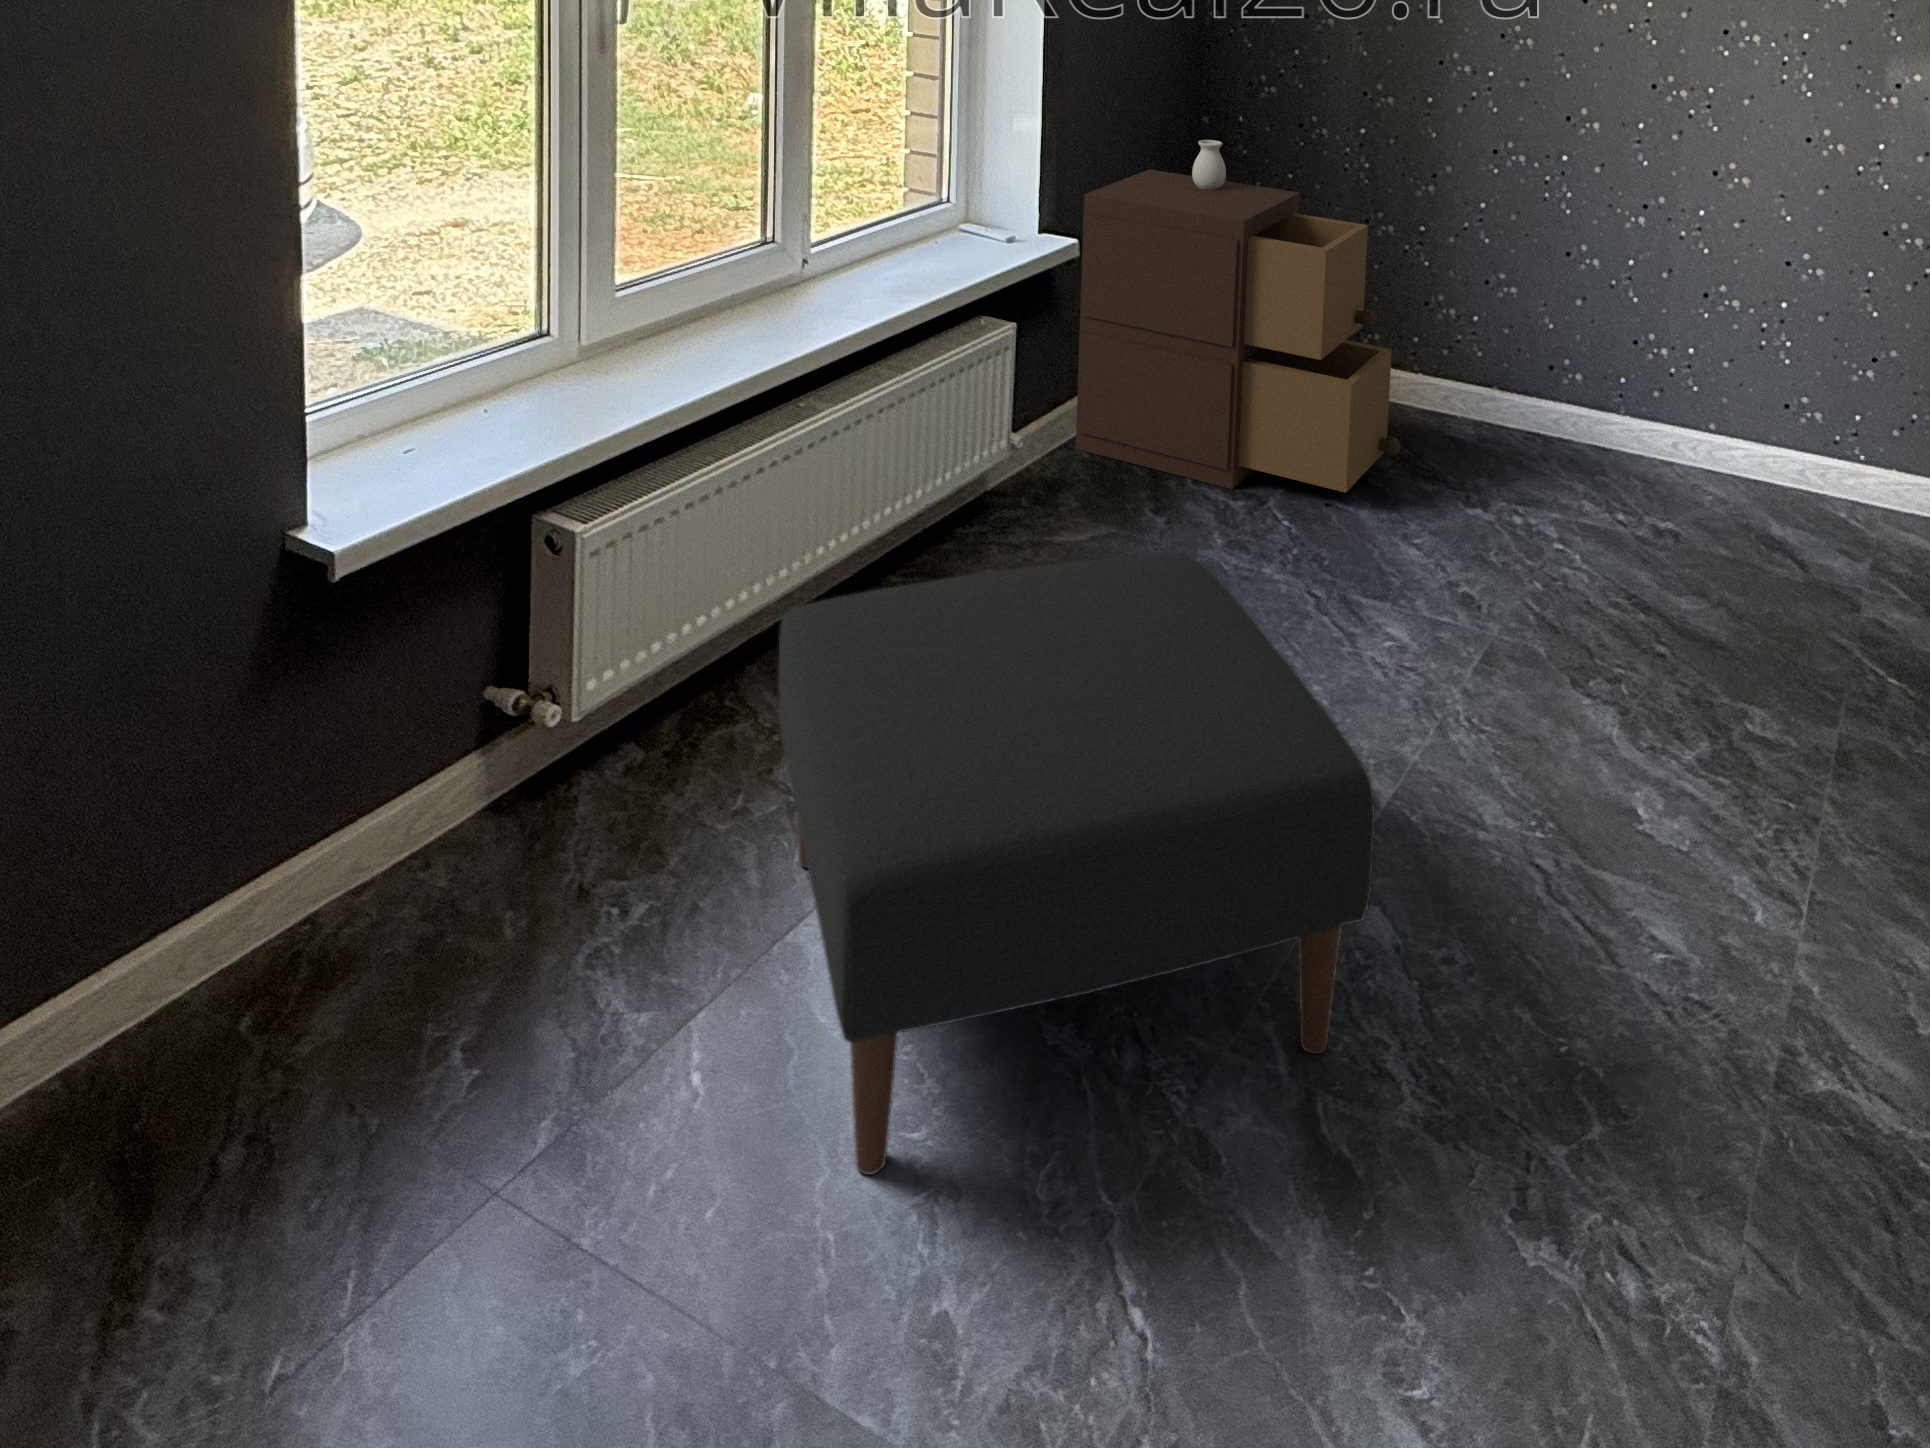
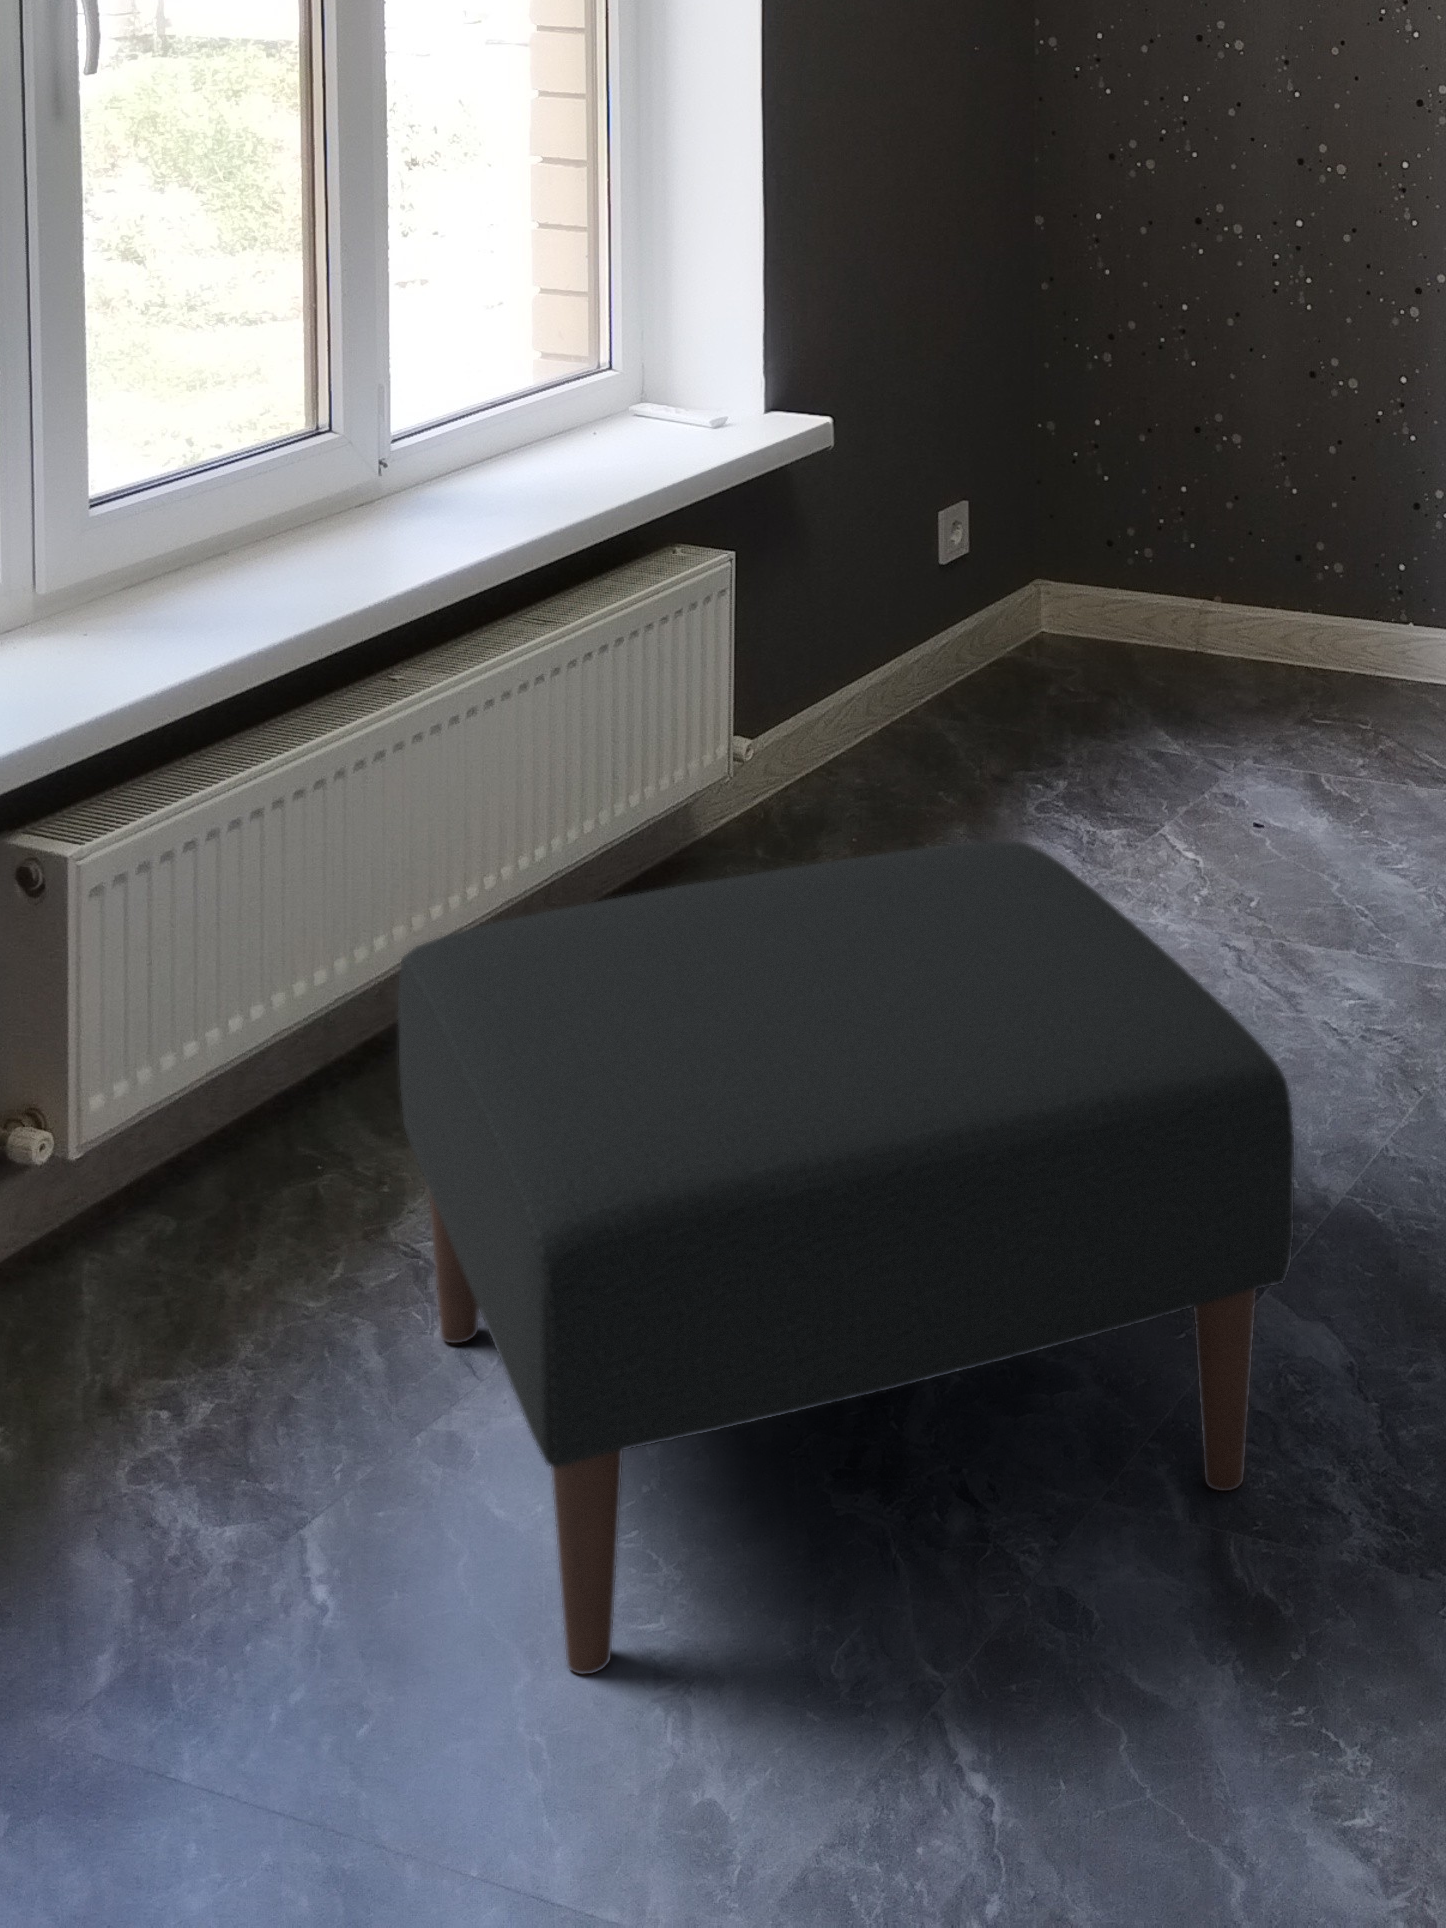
storage cabinet: present [1076,140,1401,493] -> none [838,251,1372,814]

